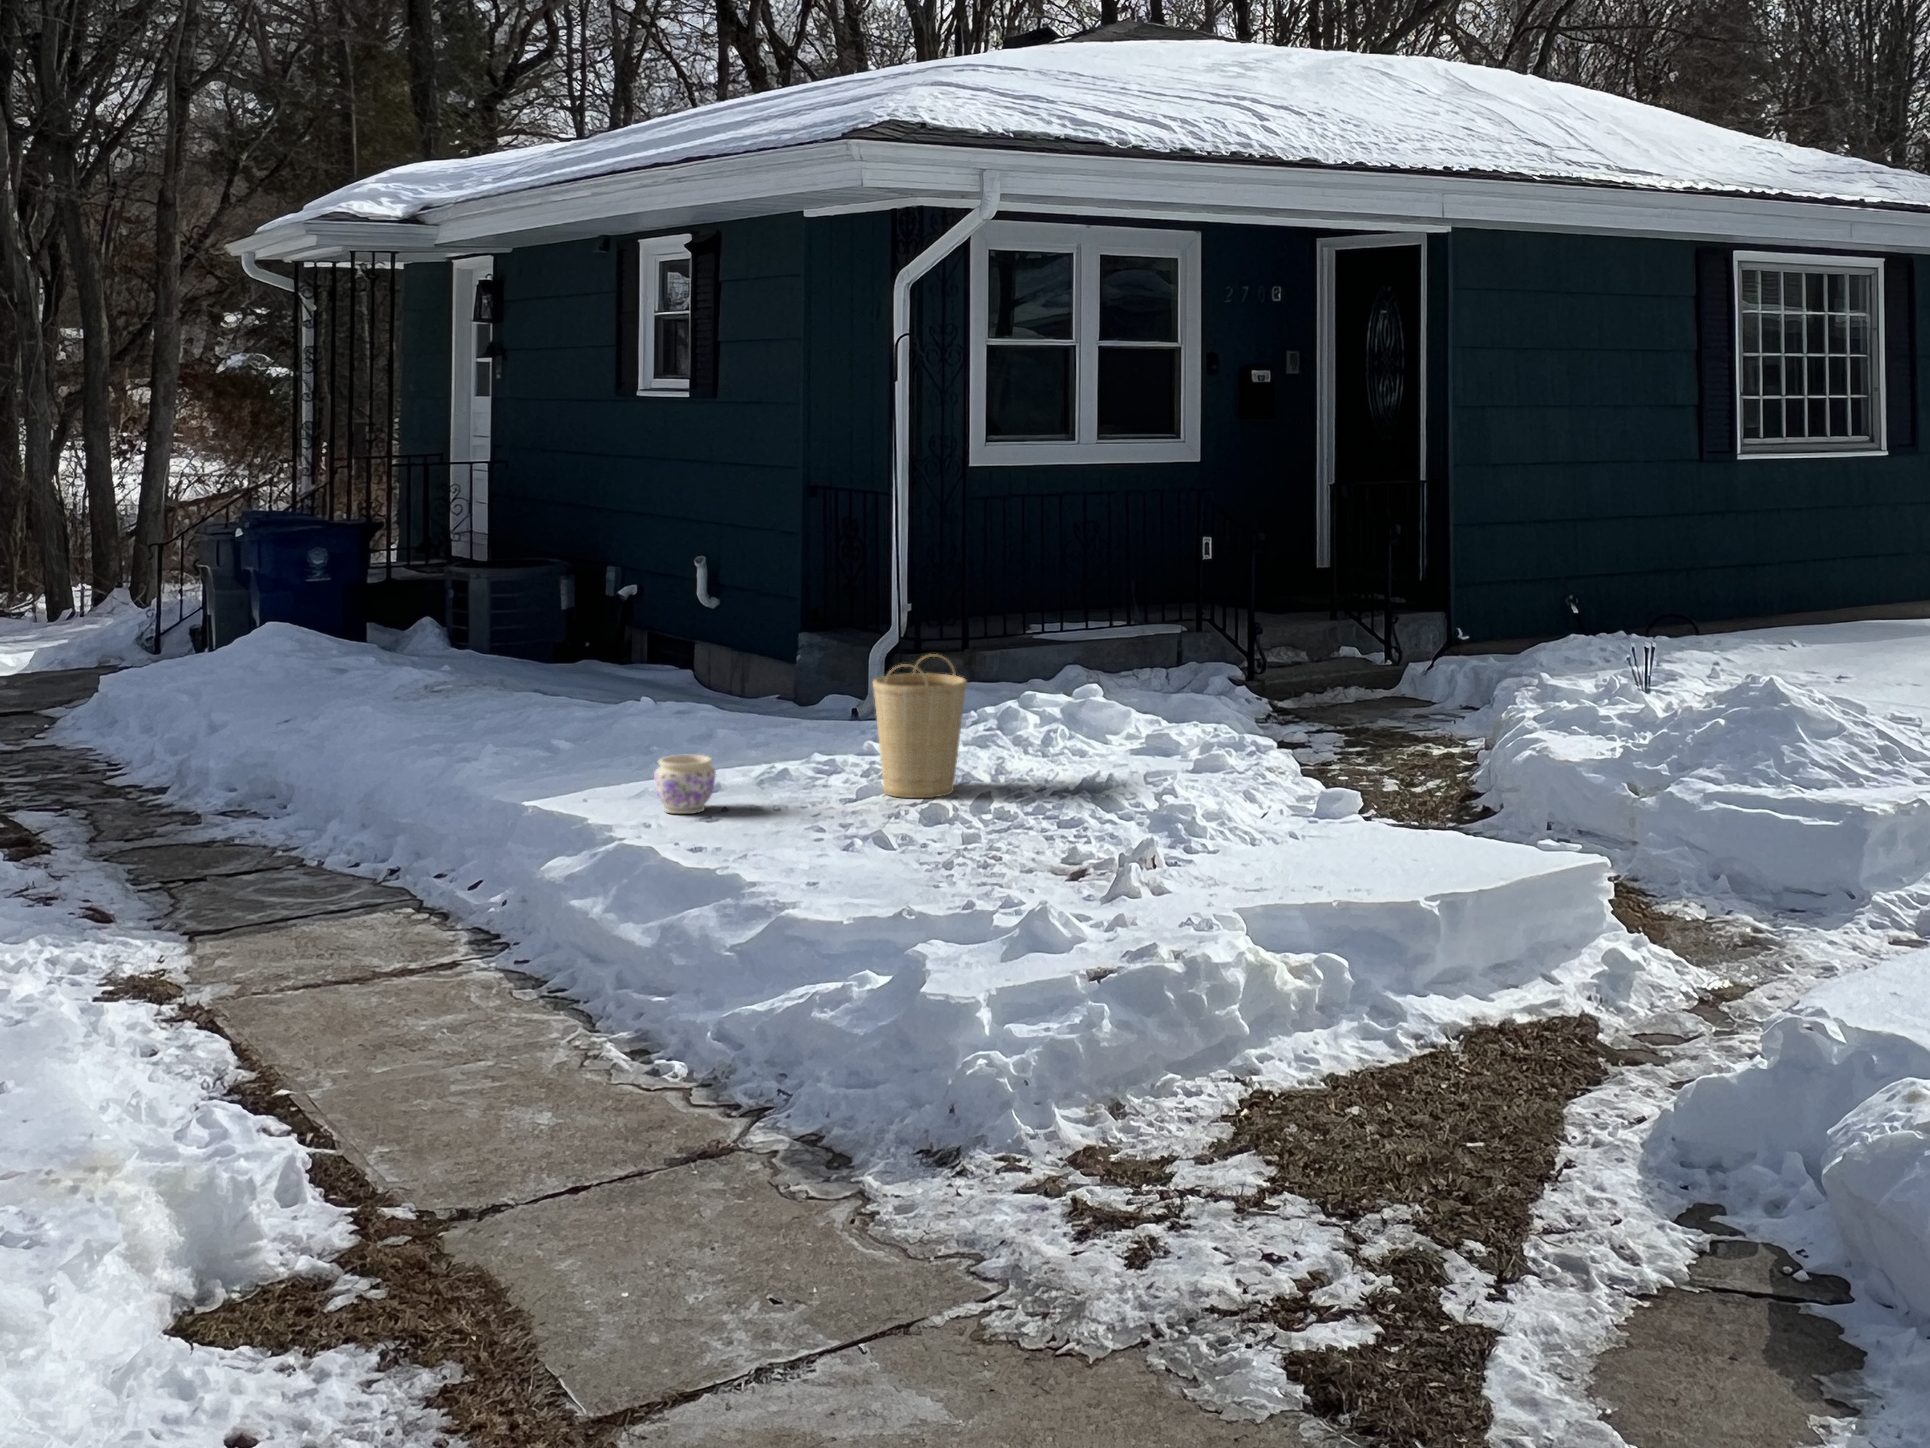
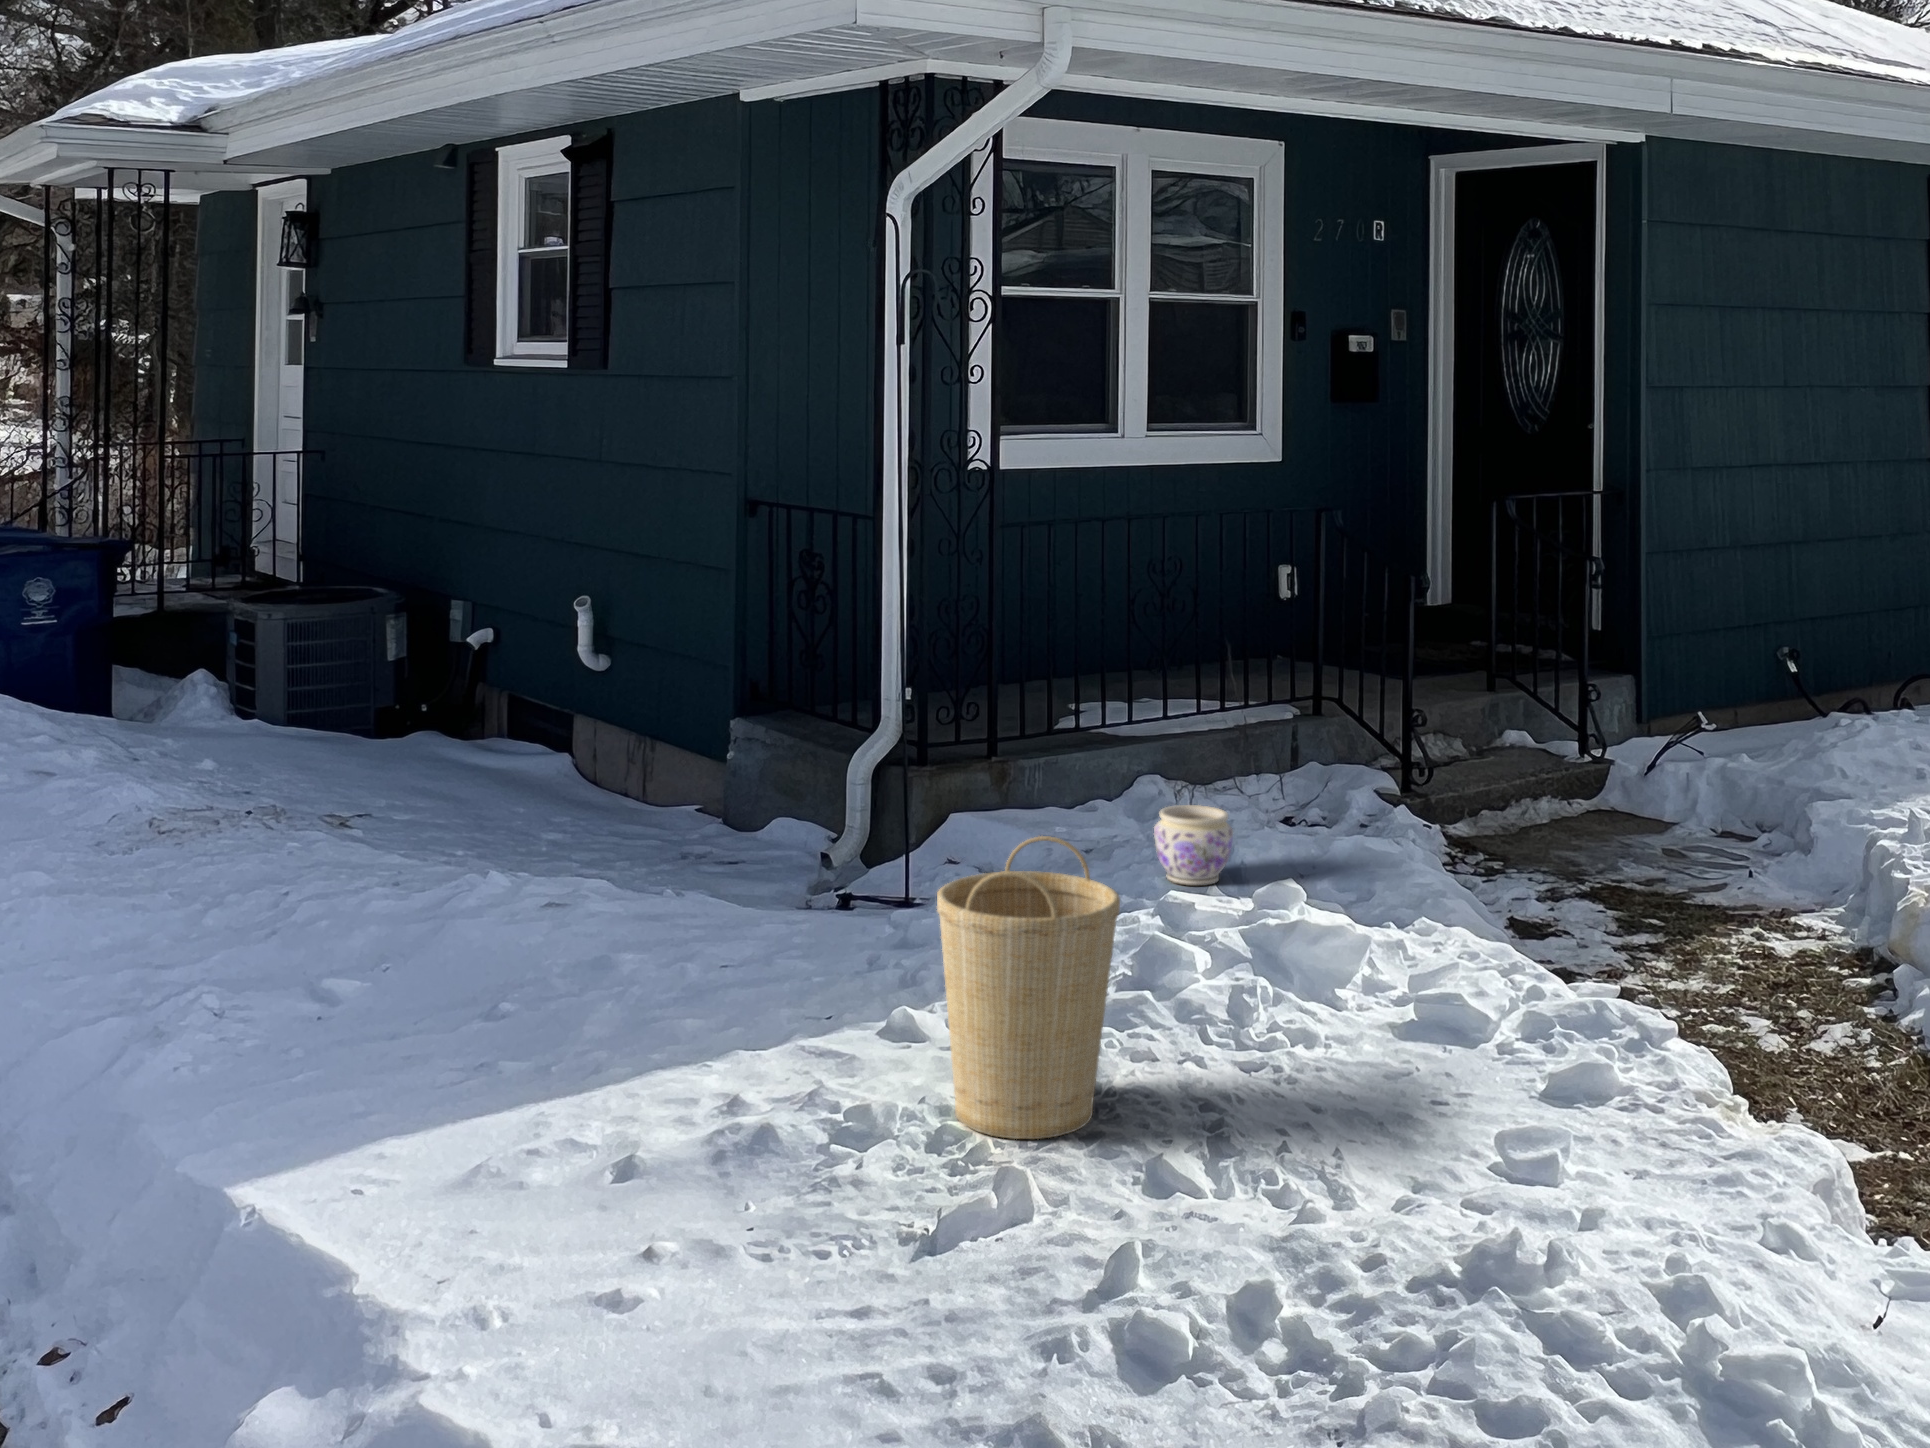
planter: present [654,755,716,814] -> present [1154,805,1233,886]

